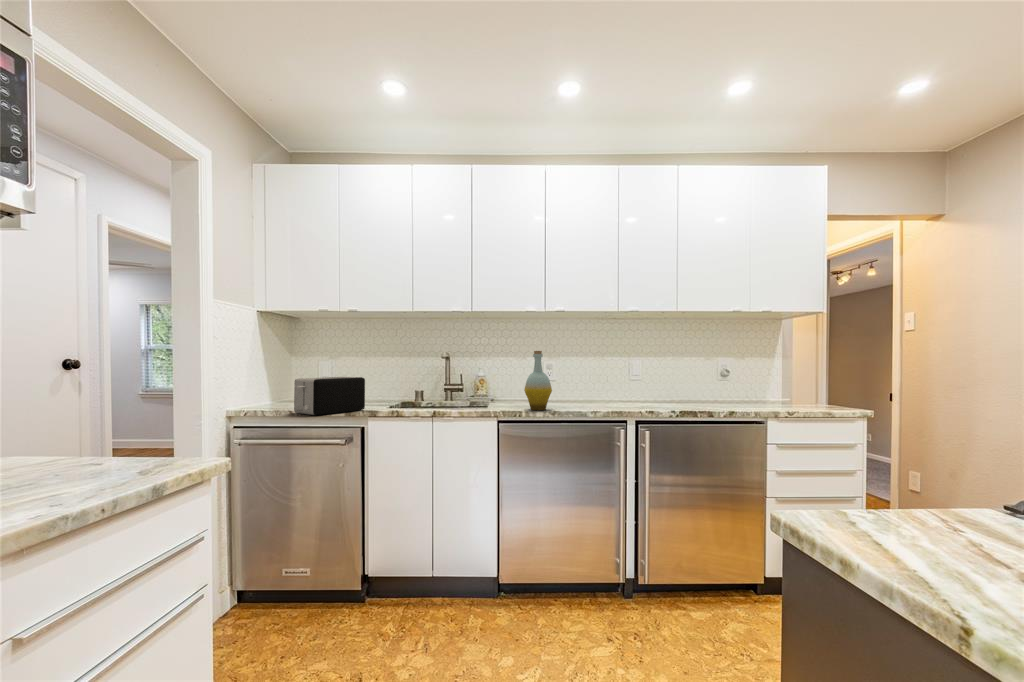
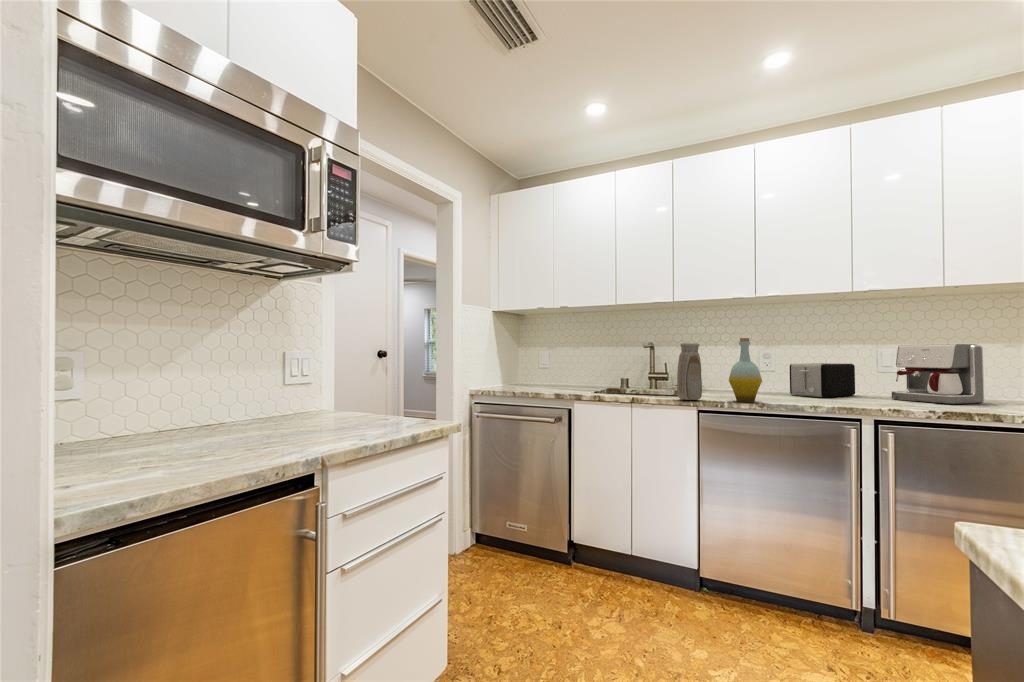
vase: none [479,355,501,411] -> present [677,343,702,400]
coffee maker: none [638,357,693,403] -> present [892,344,984,404]
toaster: present [294,377,365,415] -> present [790,363,855,397]

